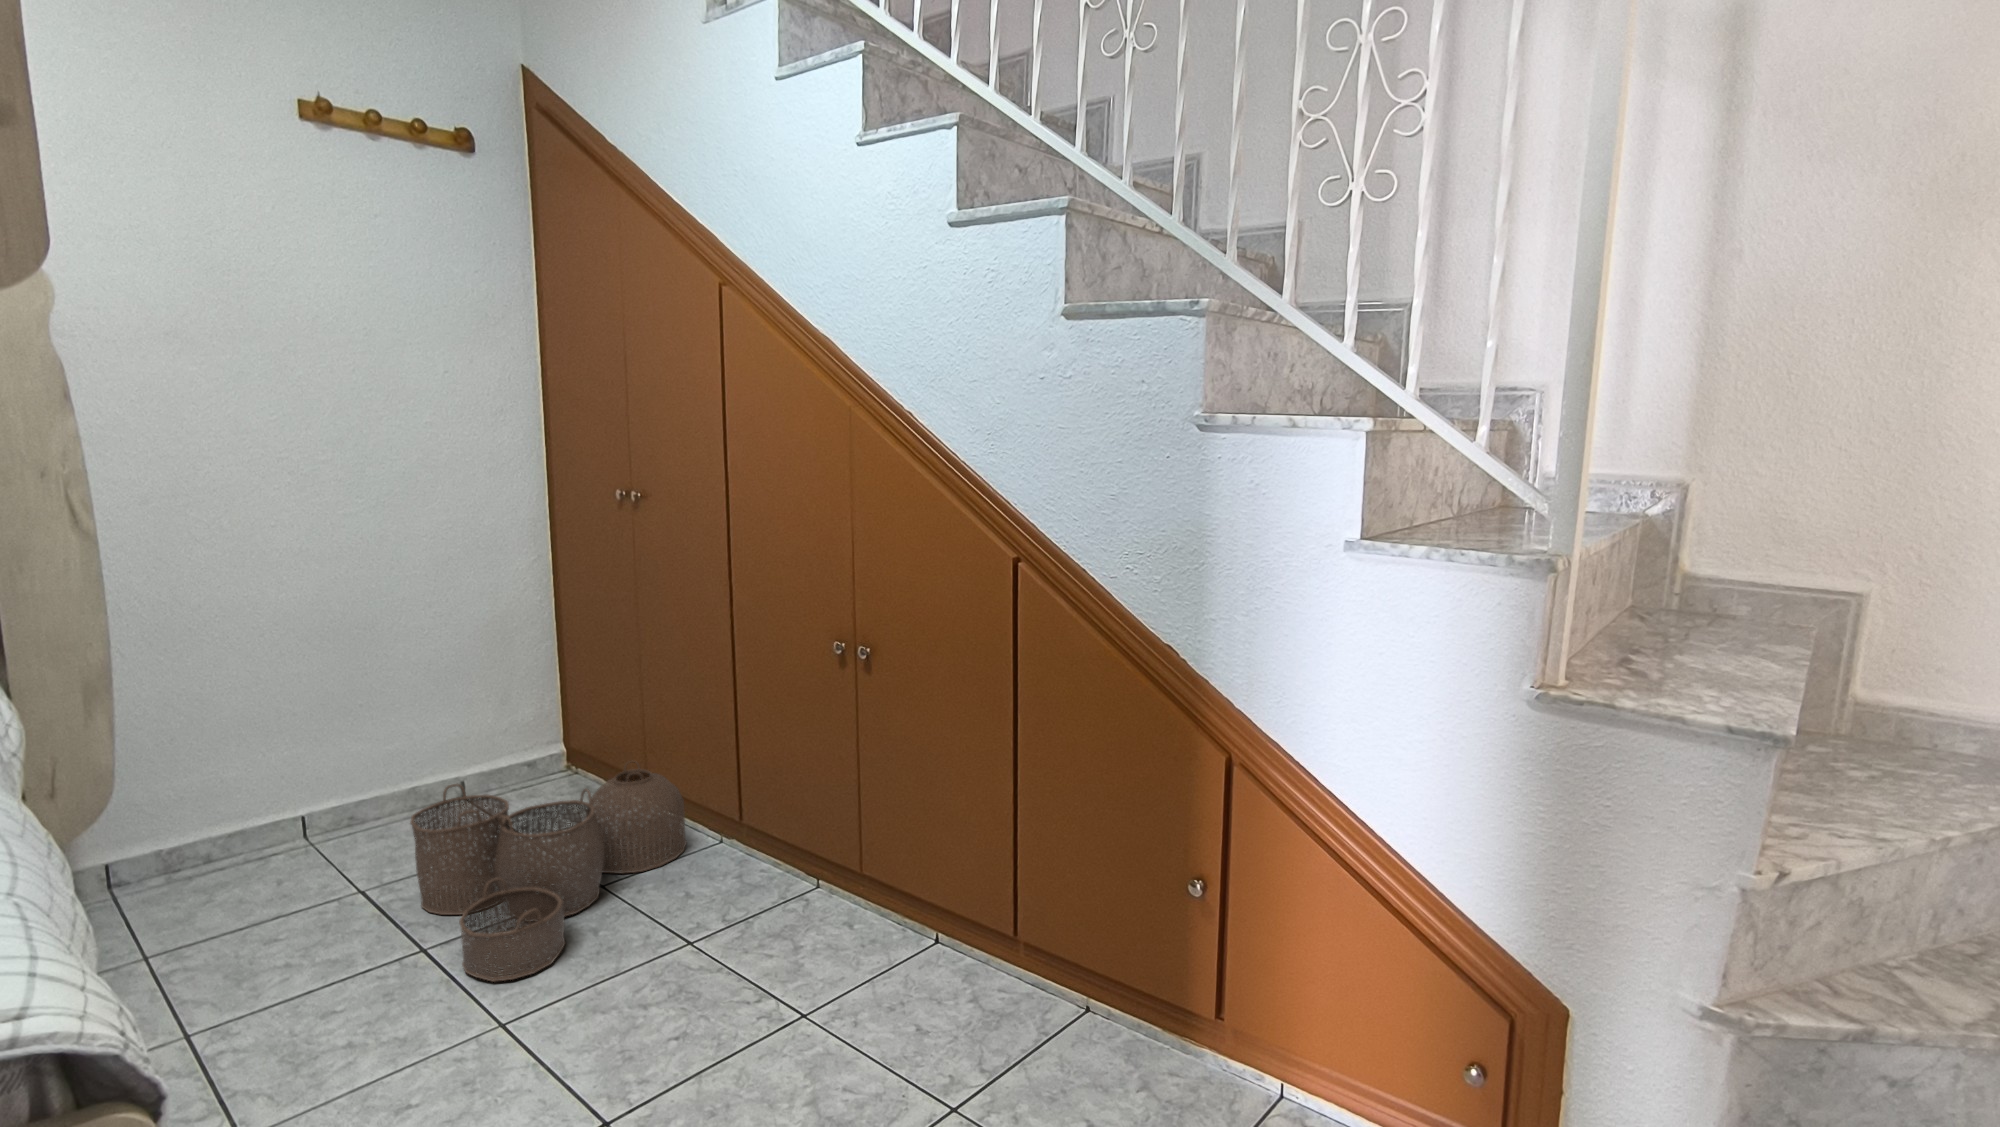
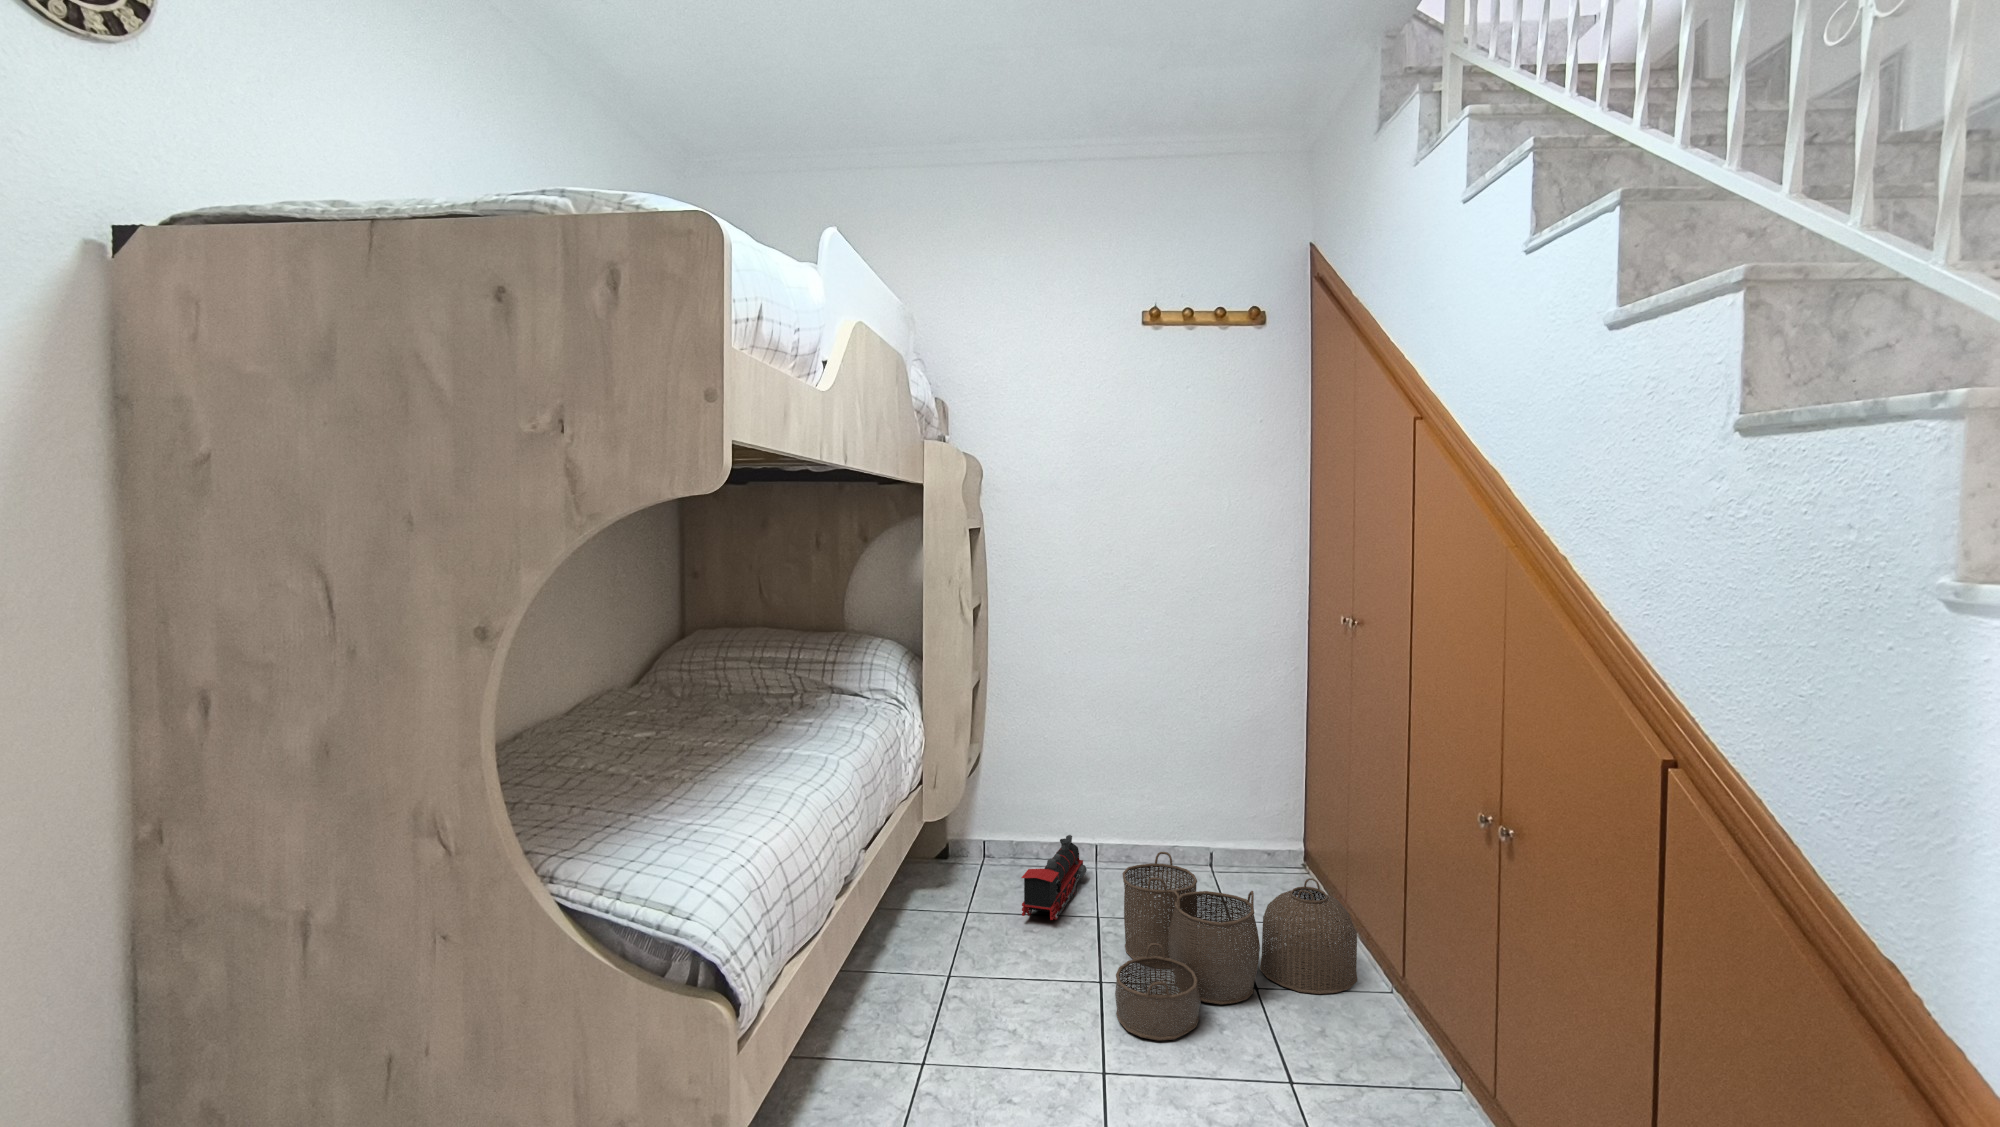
toy train: none [242,811,308,929] -> present [1021,835,1087,920]

